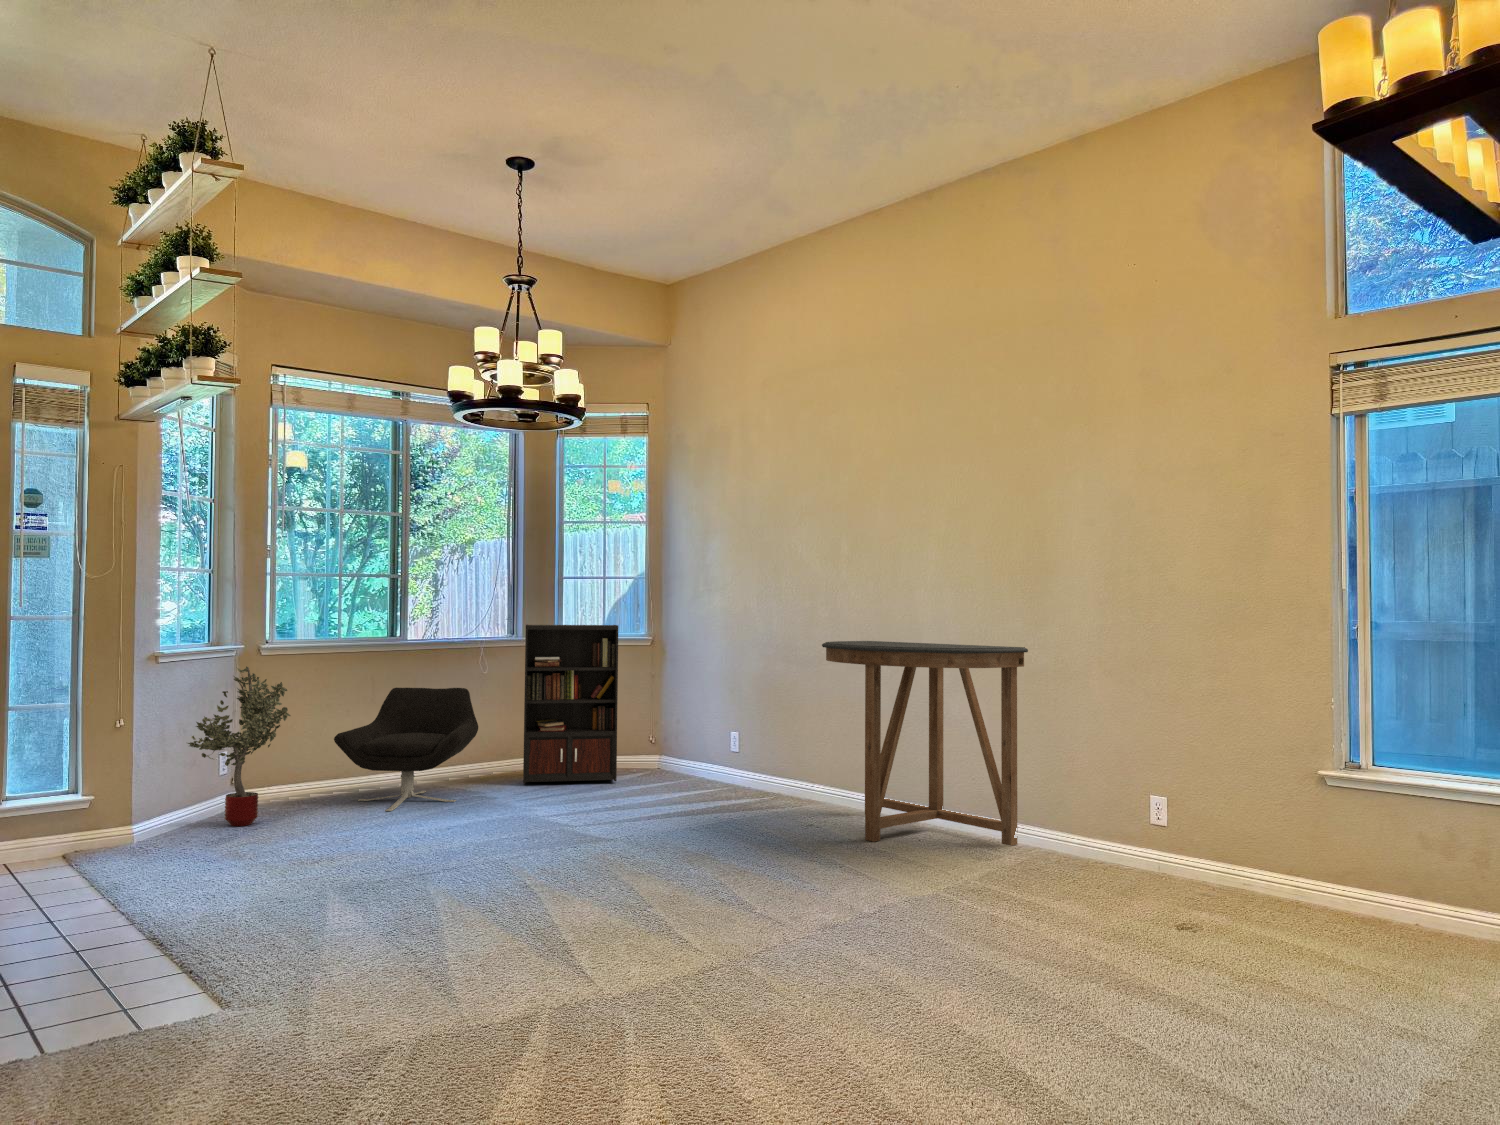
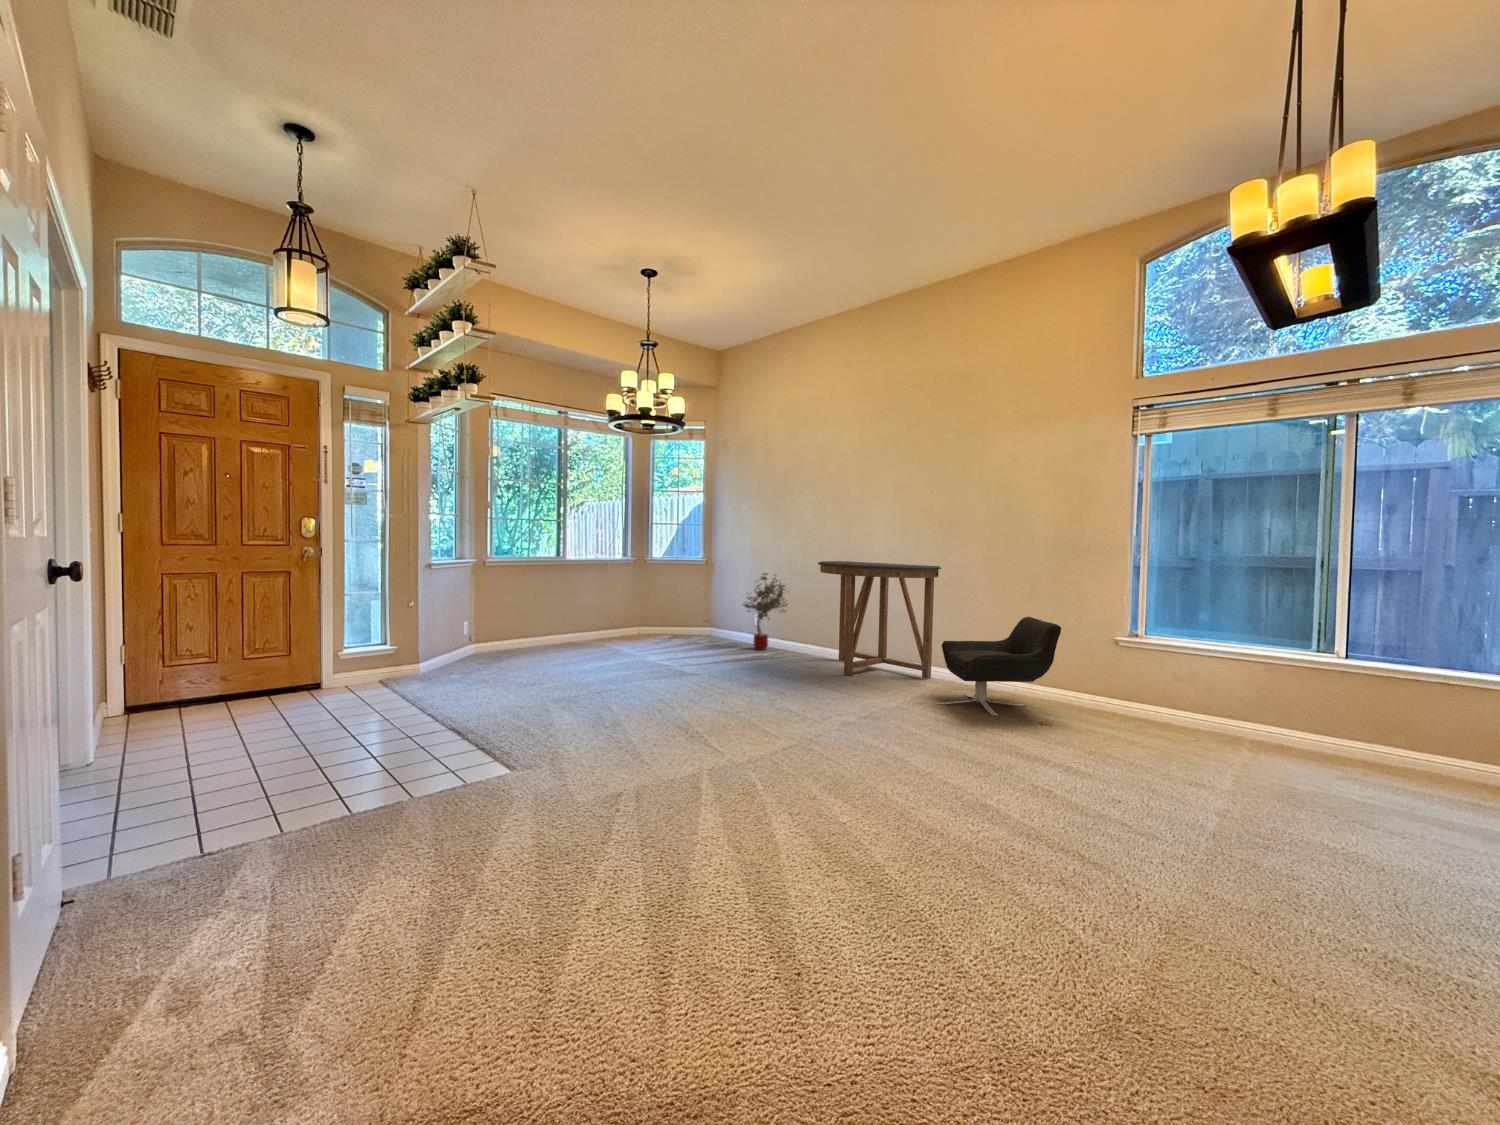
bookcase: present [523,624,636,784] -> none [635,549,699,641]
potted tree: present [188,667,290,826] -> present [743,573,787,650]
lounge chair: present [334,688,478,811] -> present [936,617,1061,715]

